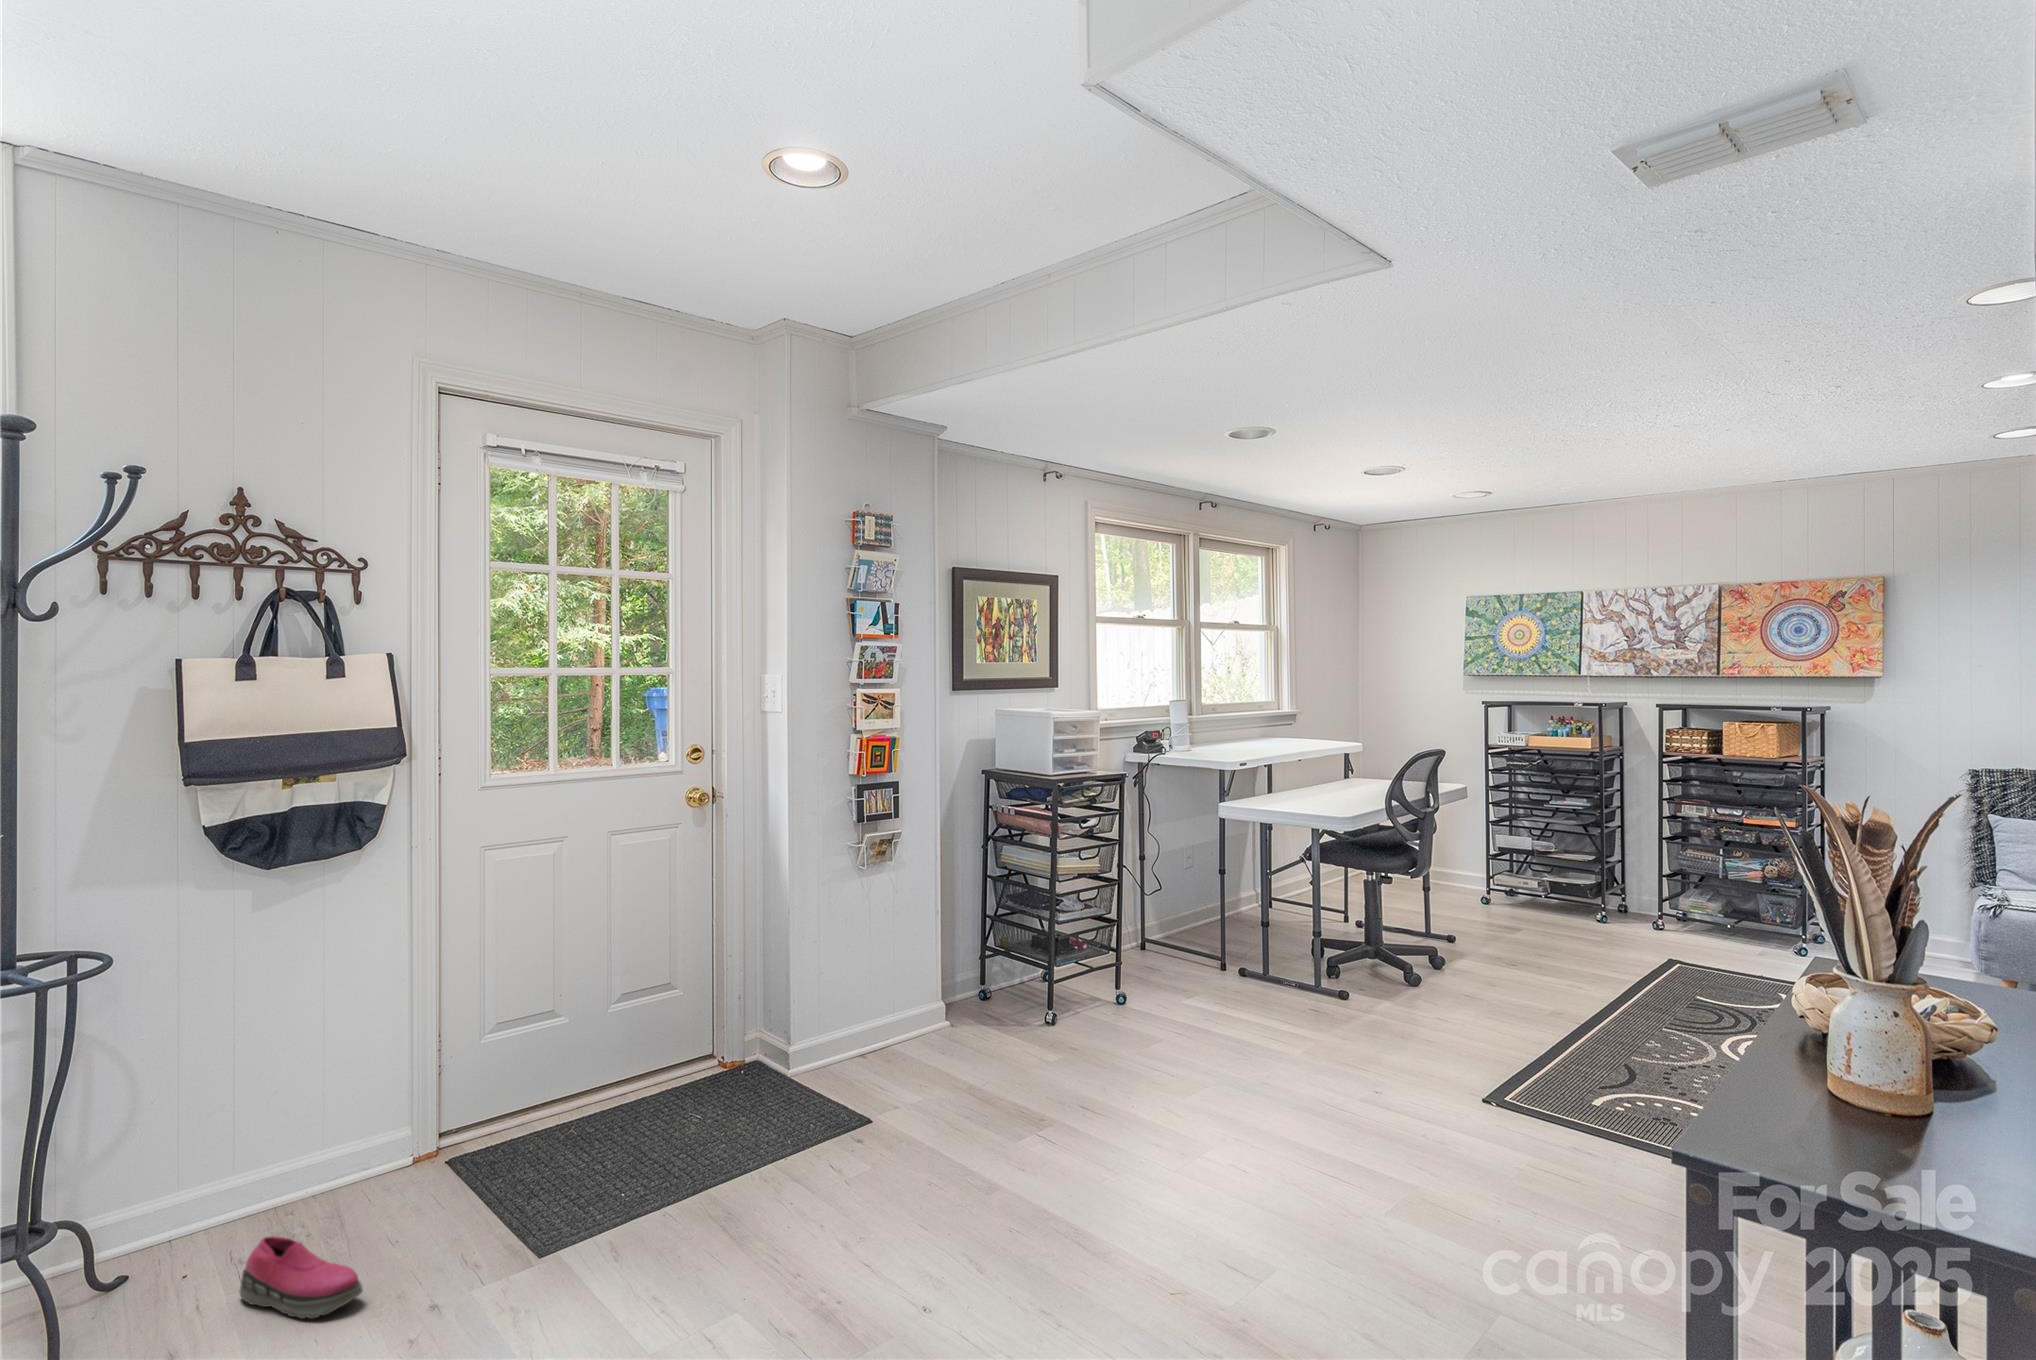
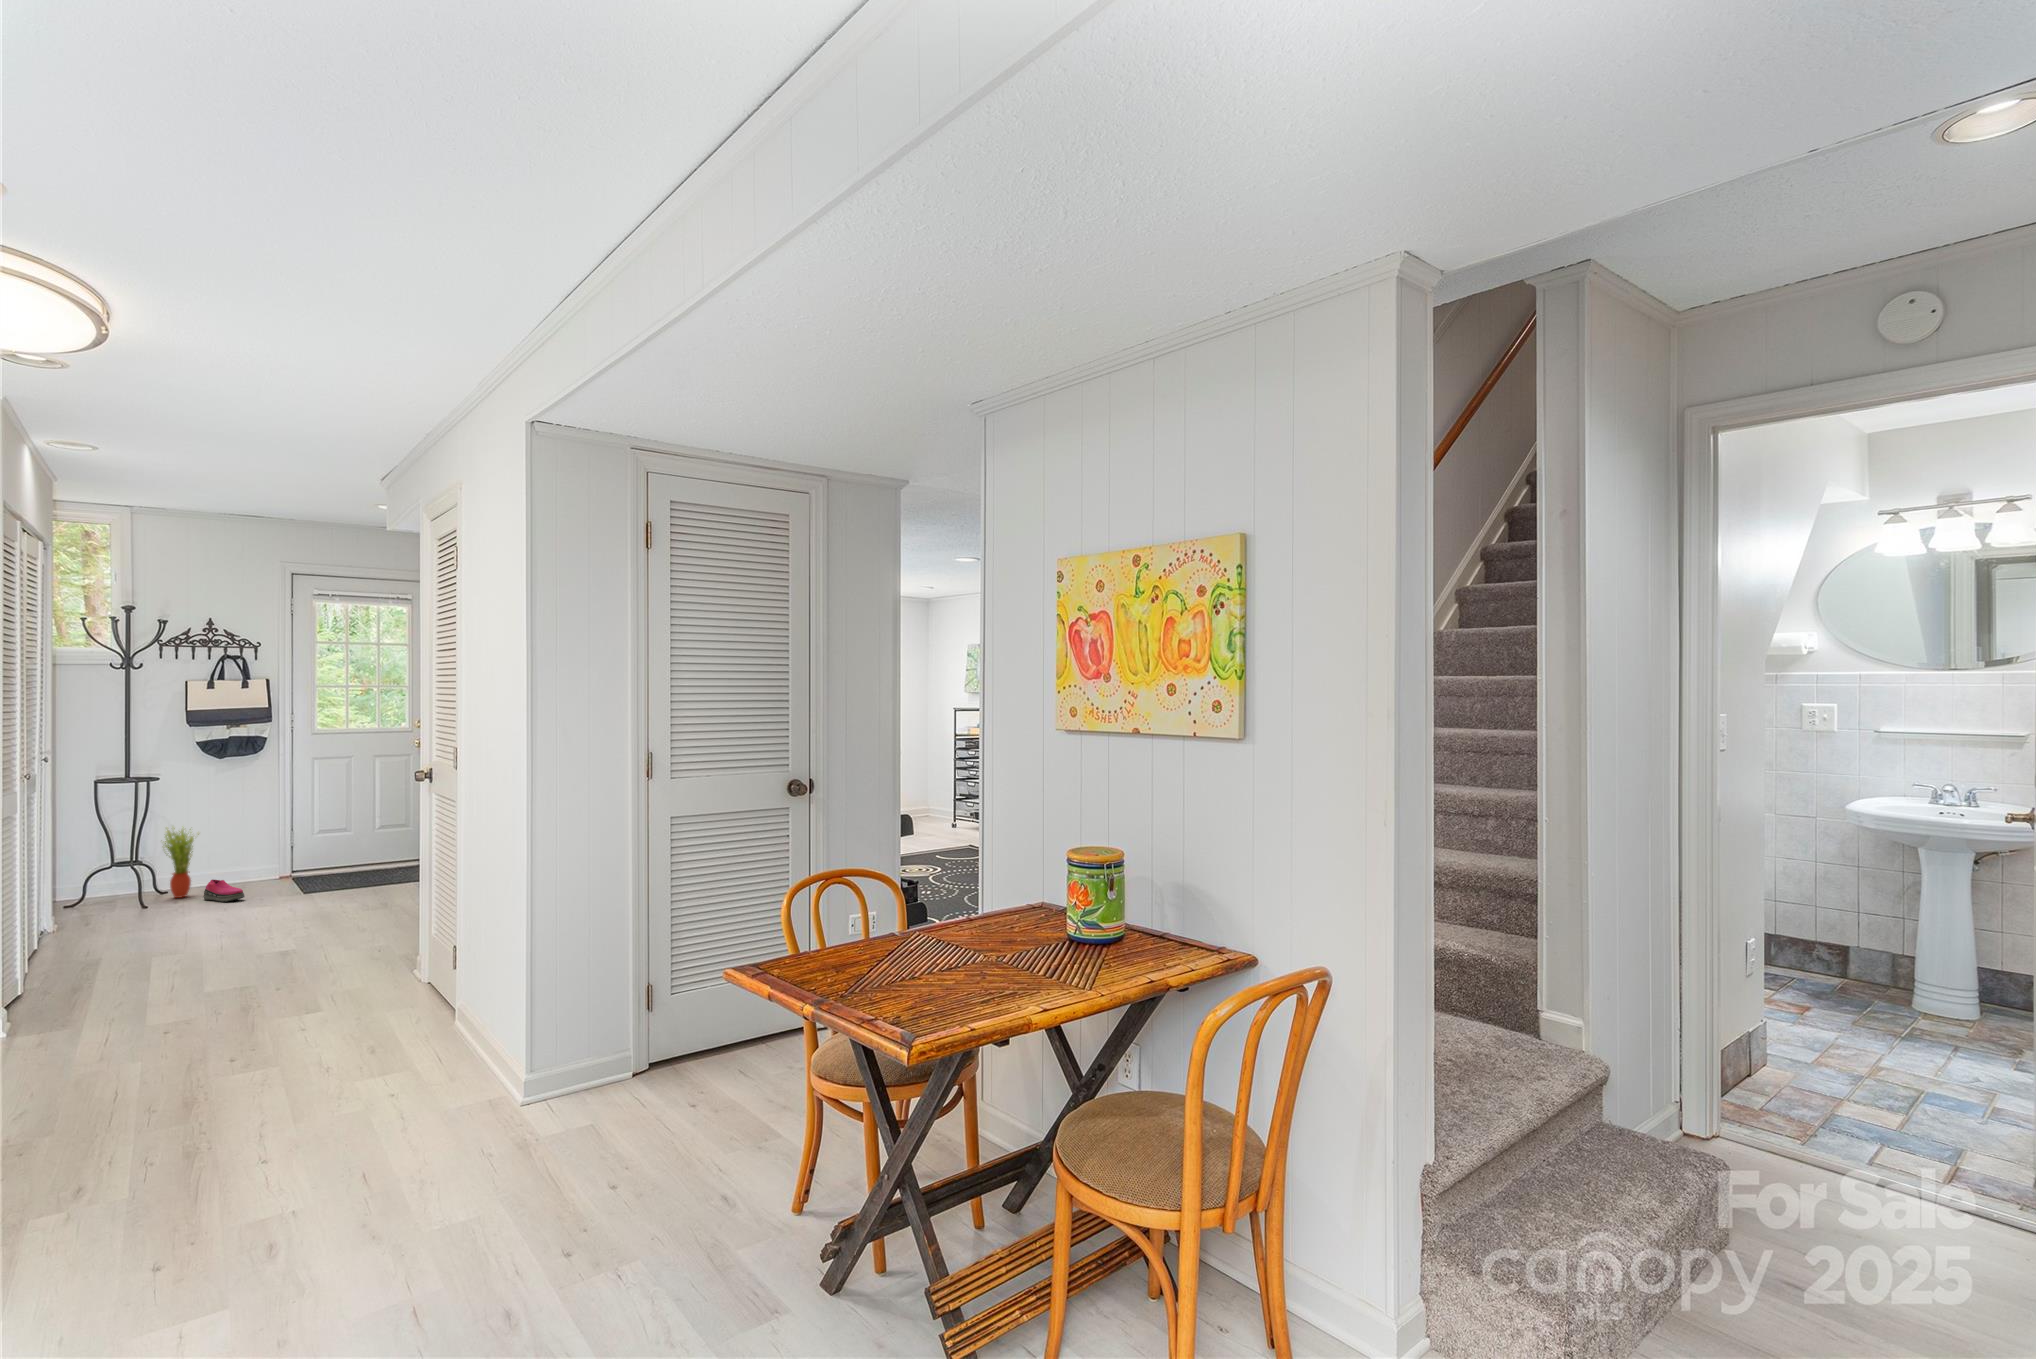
potted plant: none [111,1073,224,1290] -> present [164,828,199,898]

